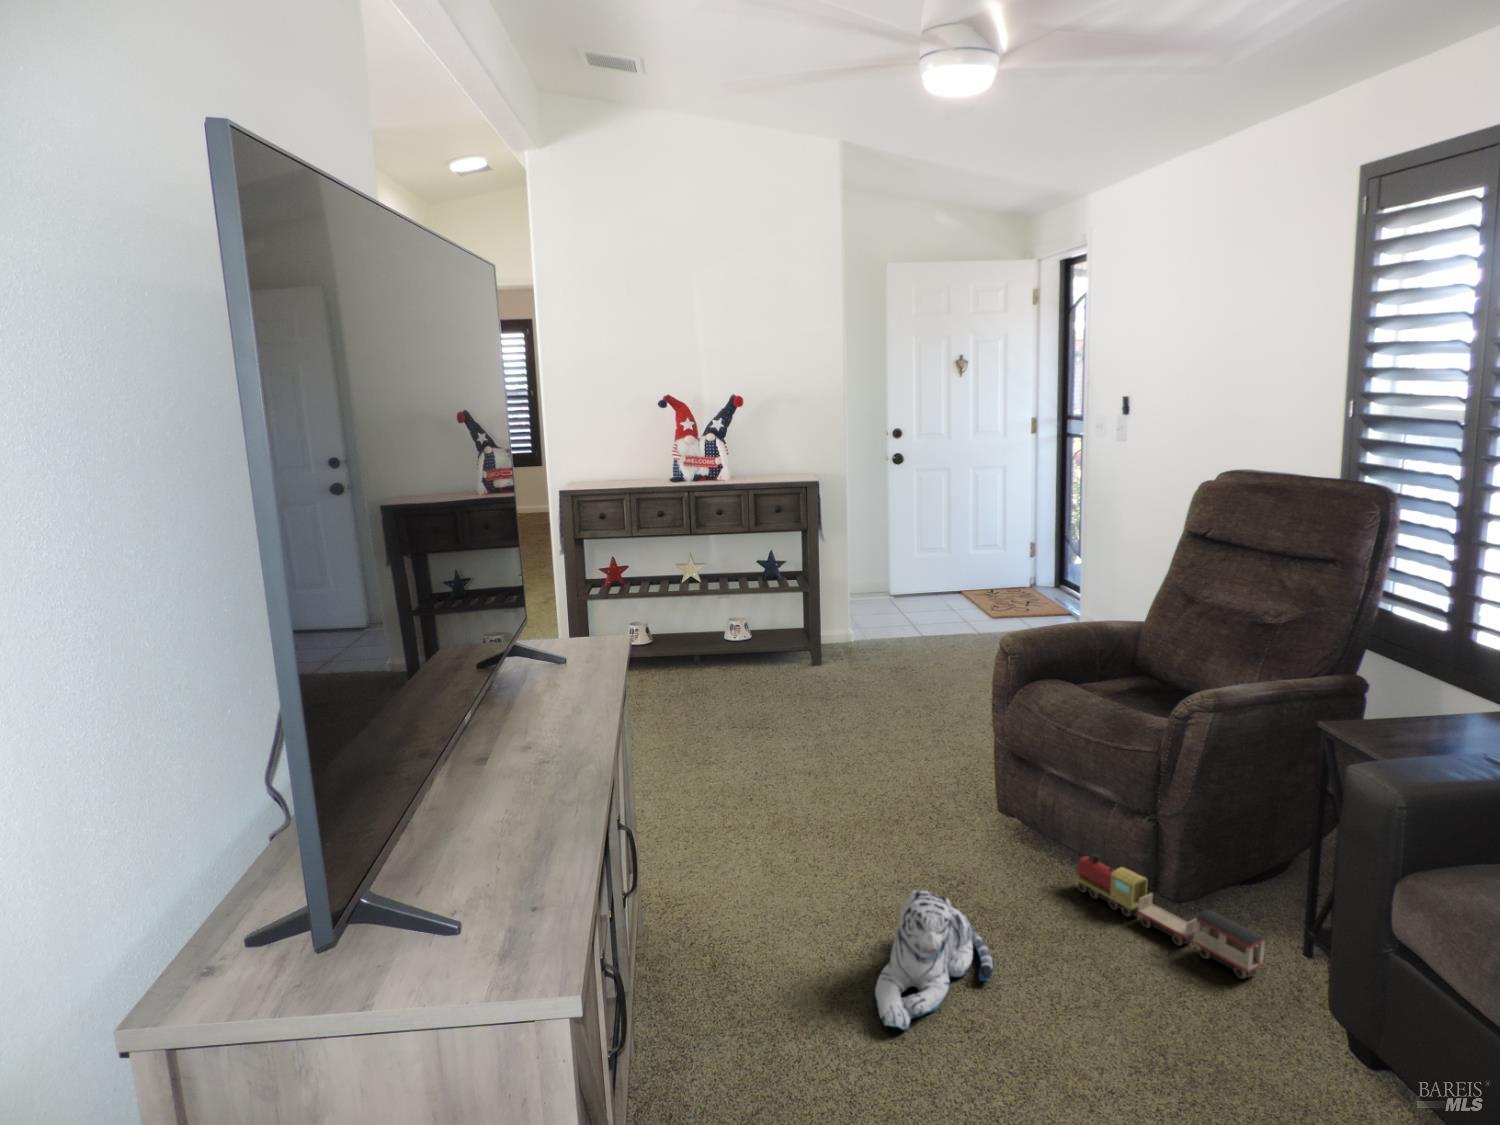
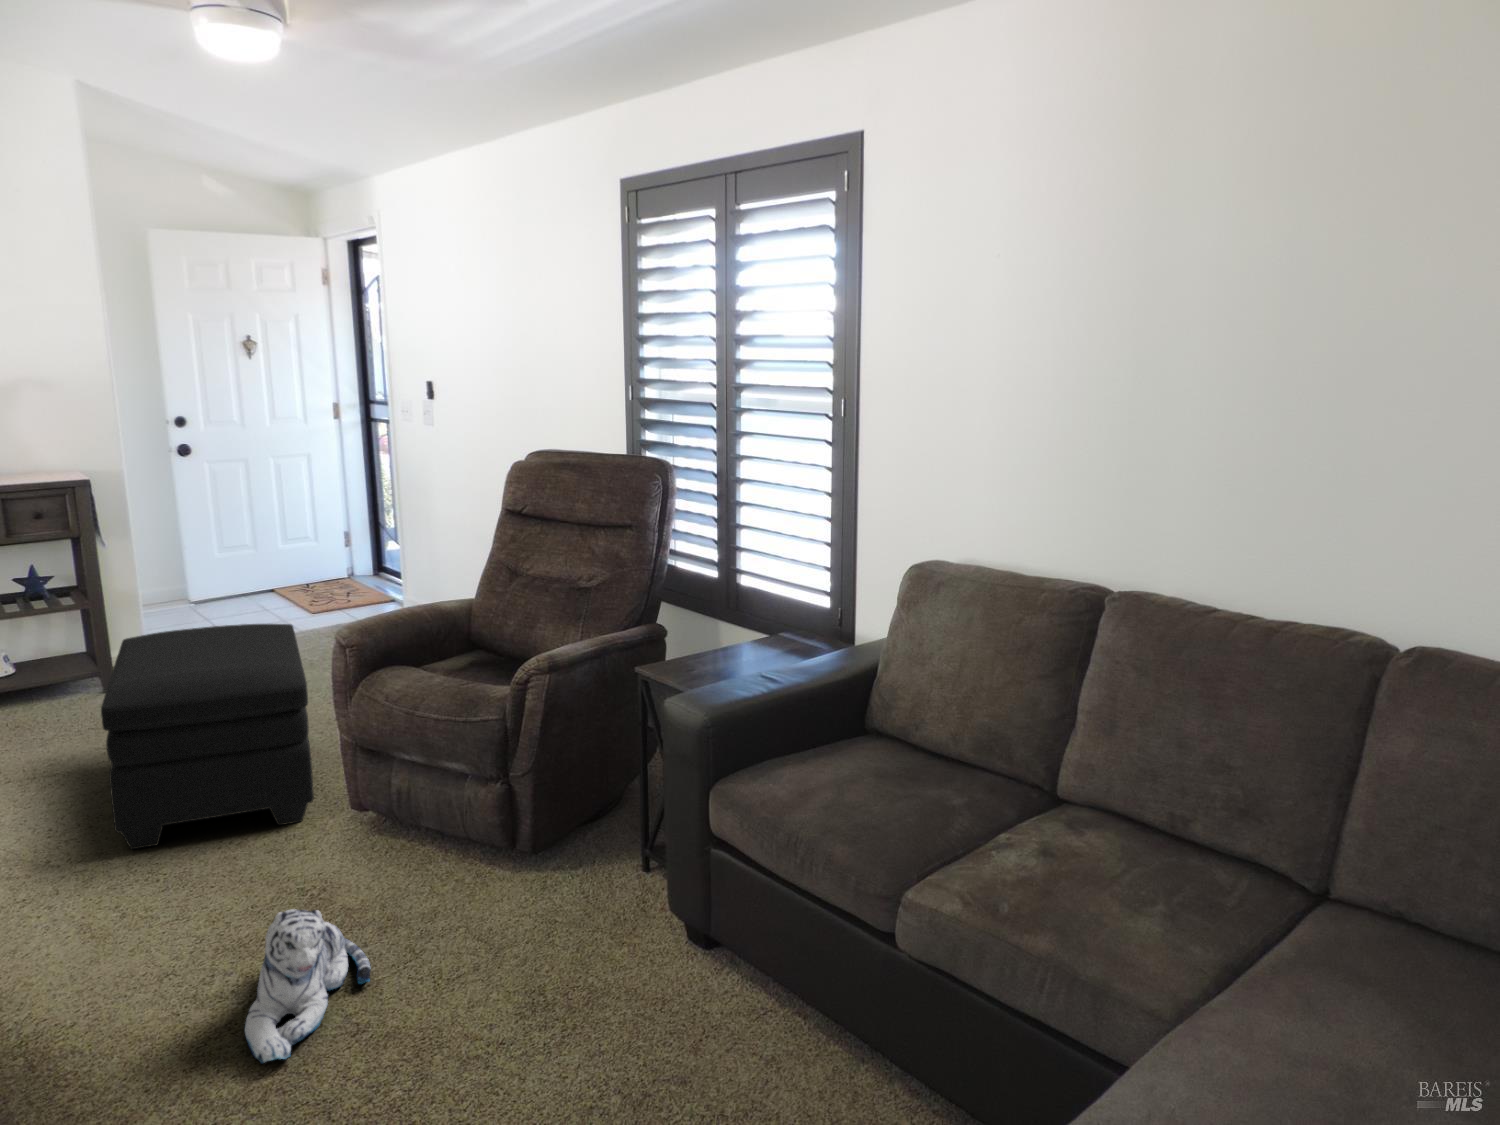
ottoman: none [808,619,970,807] -> present [101,624,314,849]
toy train: present [1074,853,1265,979] -> none [438,829,611,905]

